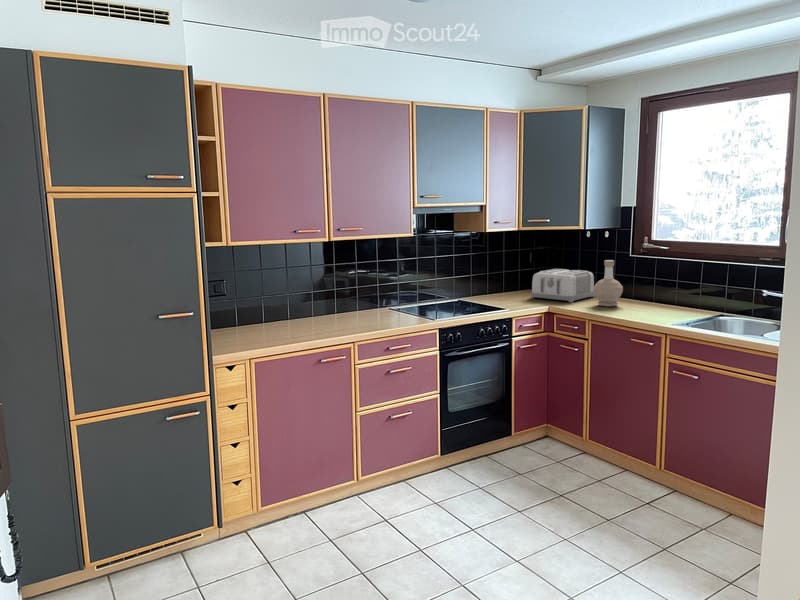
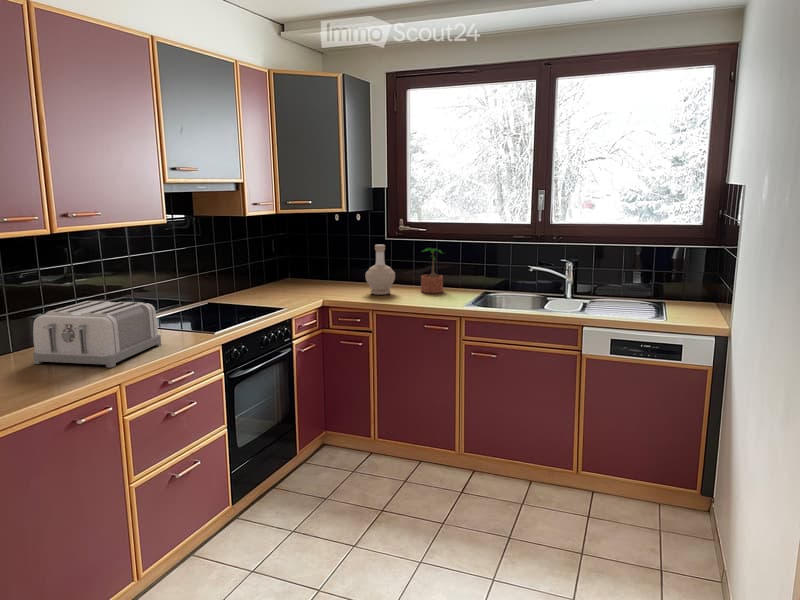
potted plant: none [650,266,678,310] -> present [421,248,443,293]
toaster: present [531,269,595,302] -> present [33,301,161,368]

